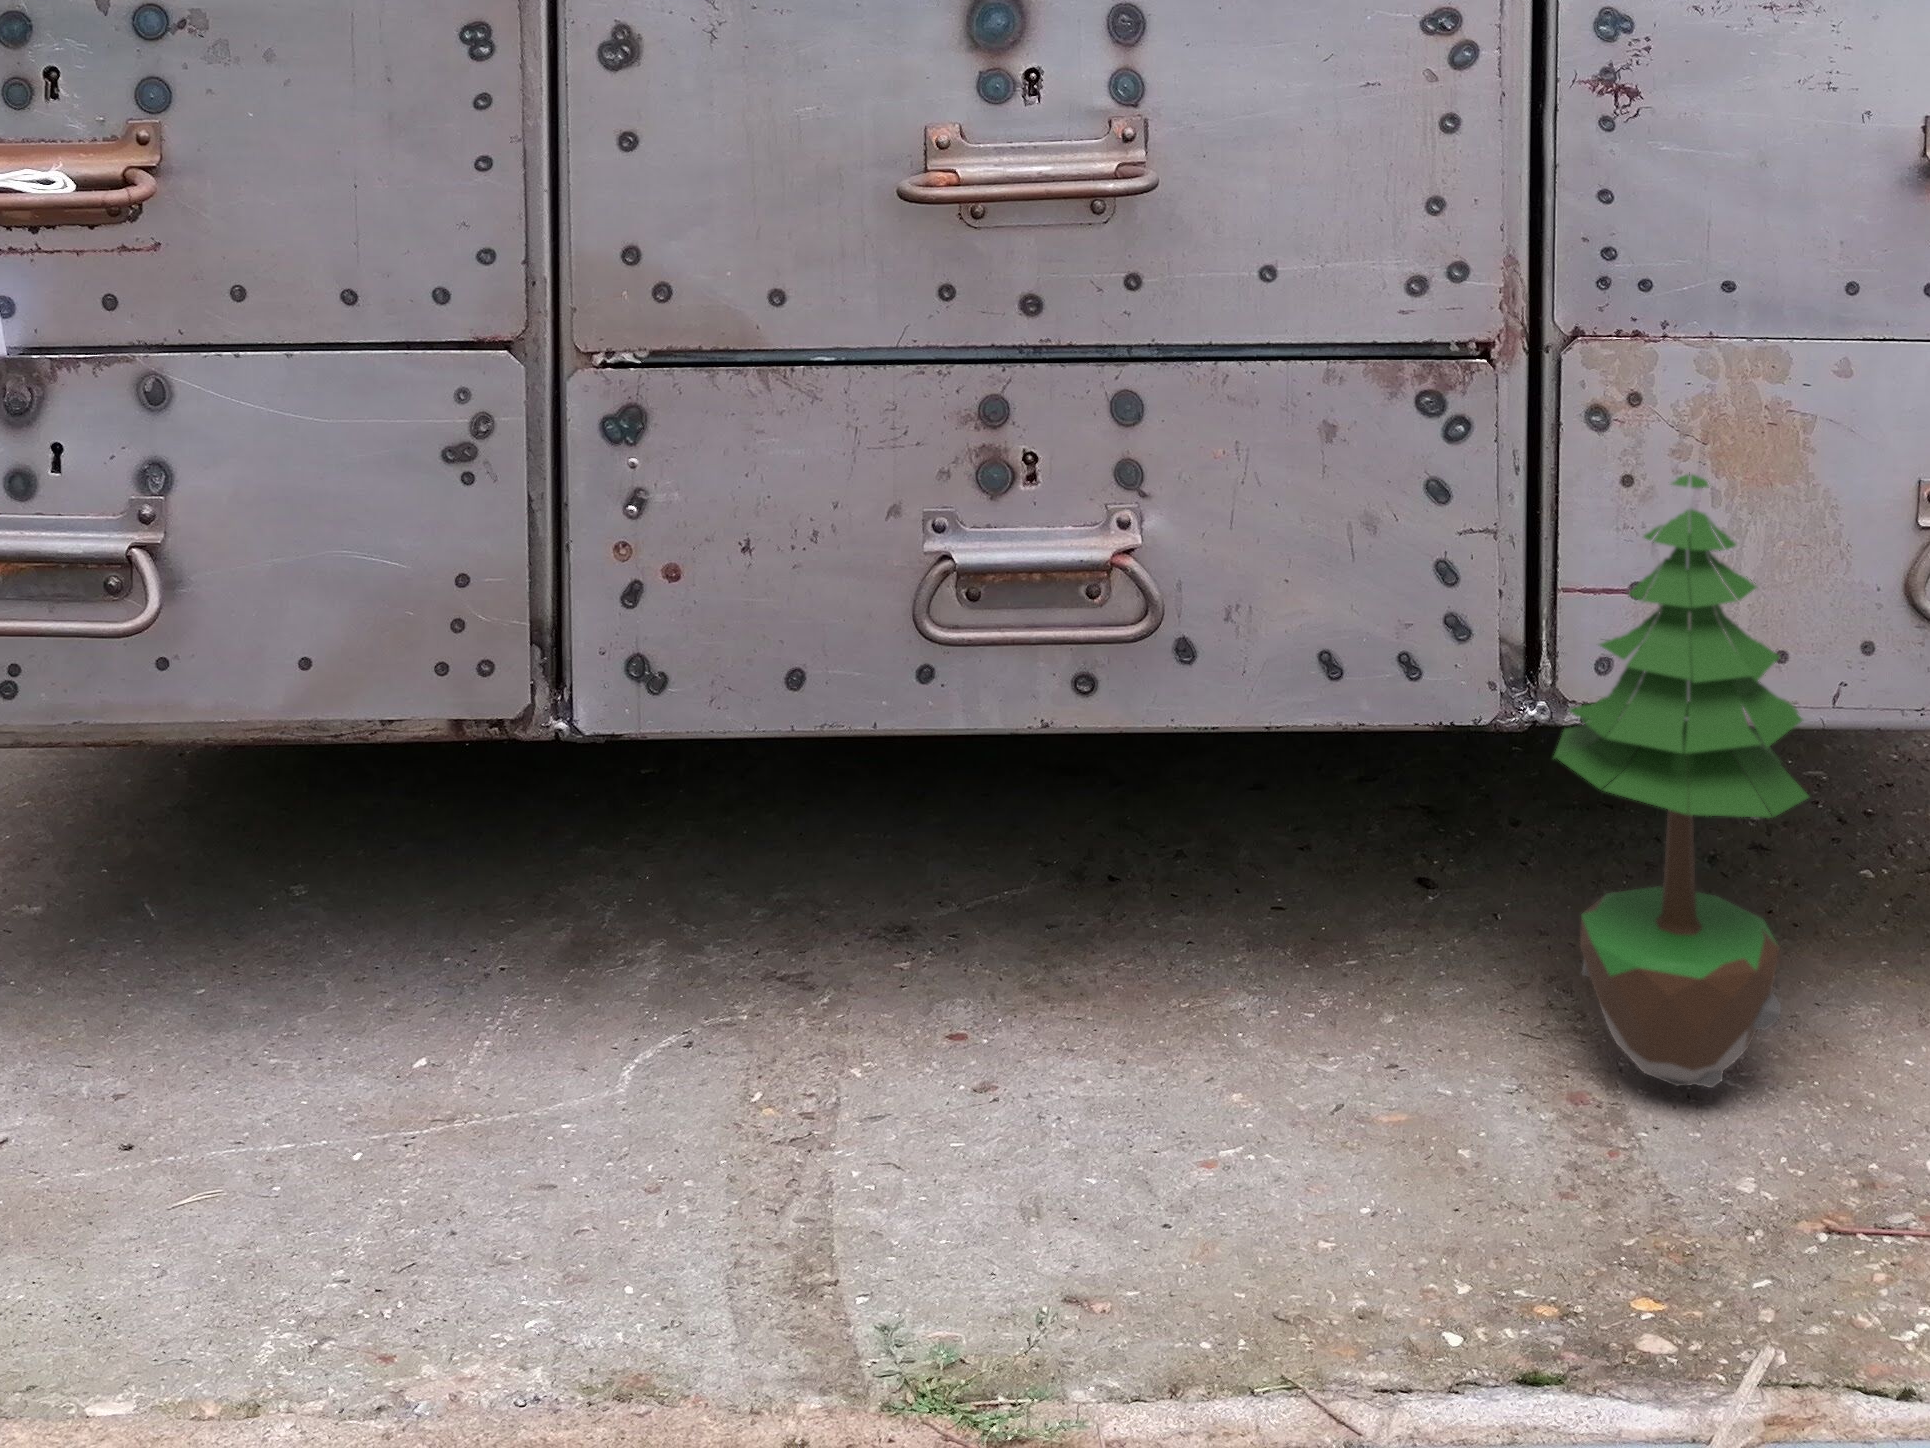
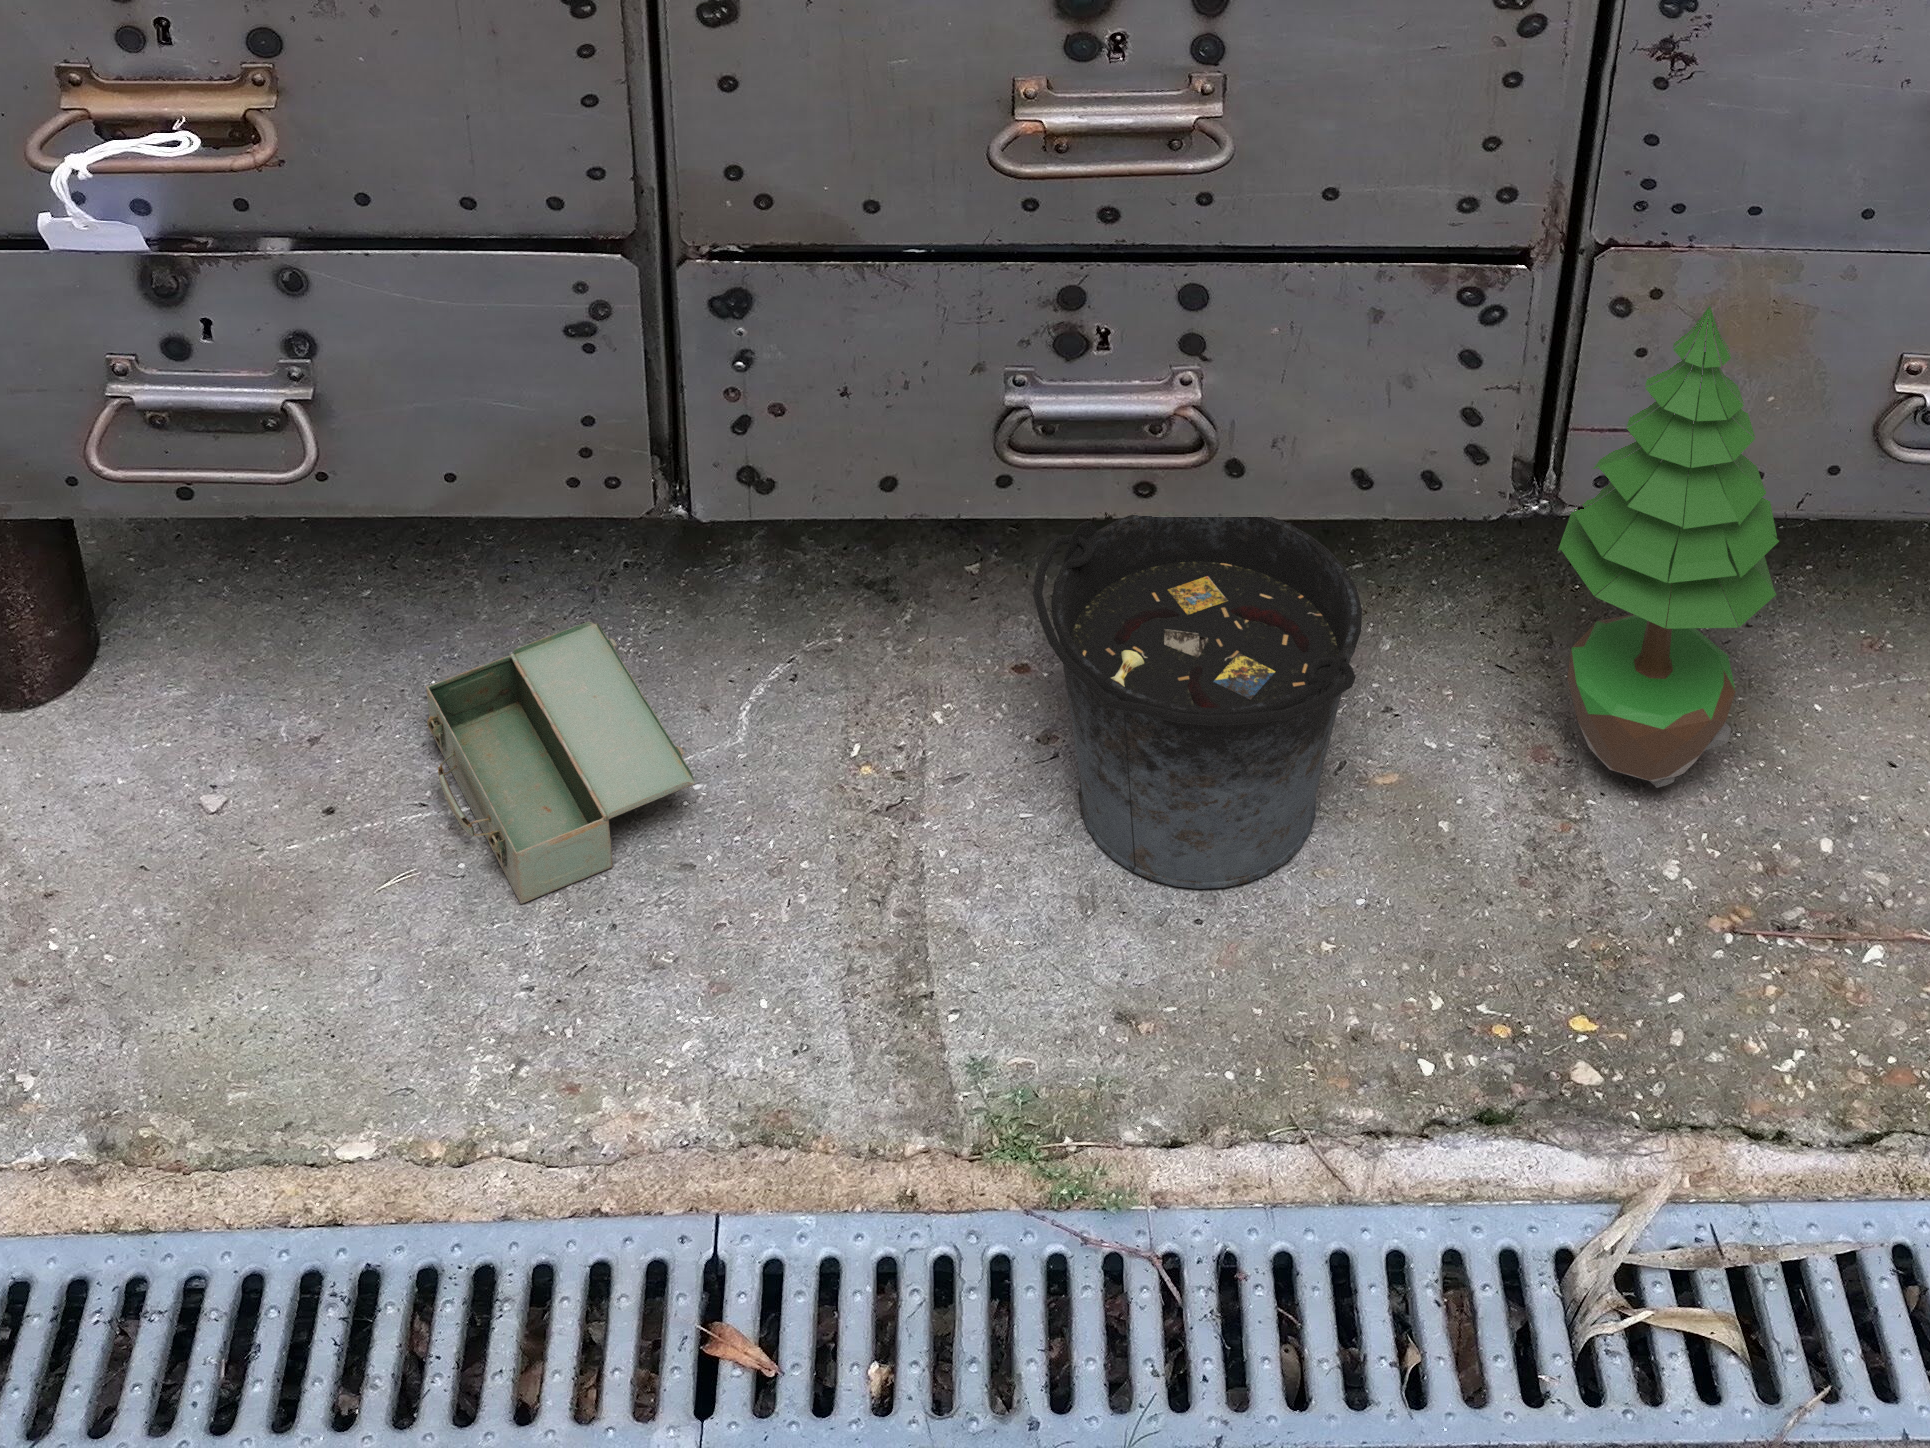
bucket: none [958,749,1335,1195] -> present [1033,515,1362,889]
toolbox: none [258,936,561,1216] -> present [426,621,695,904]

